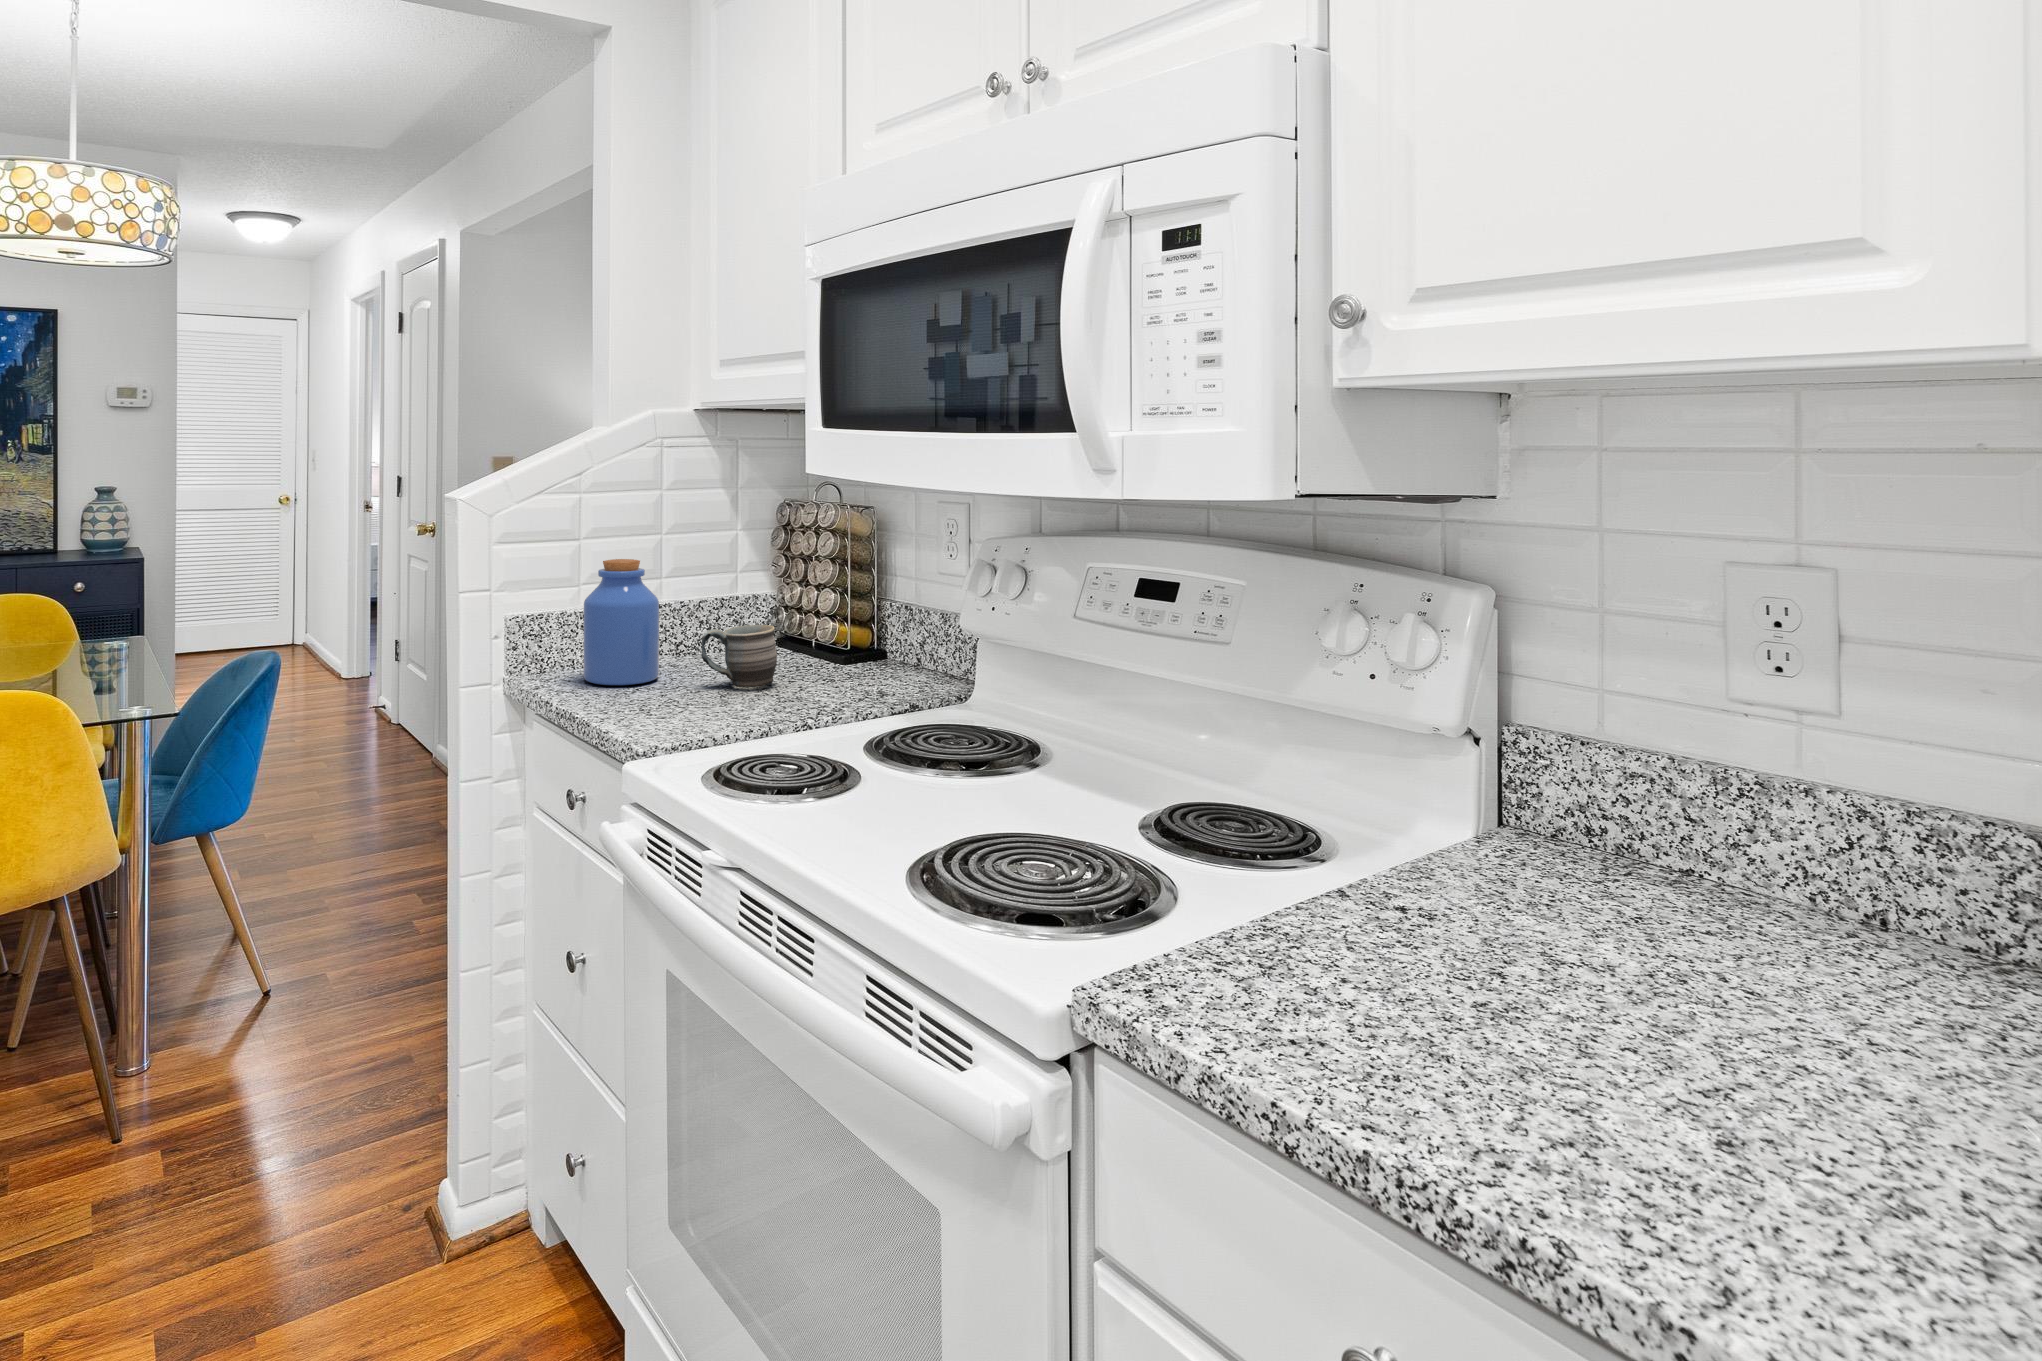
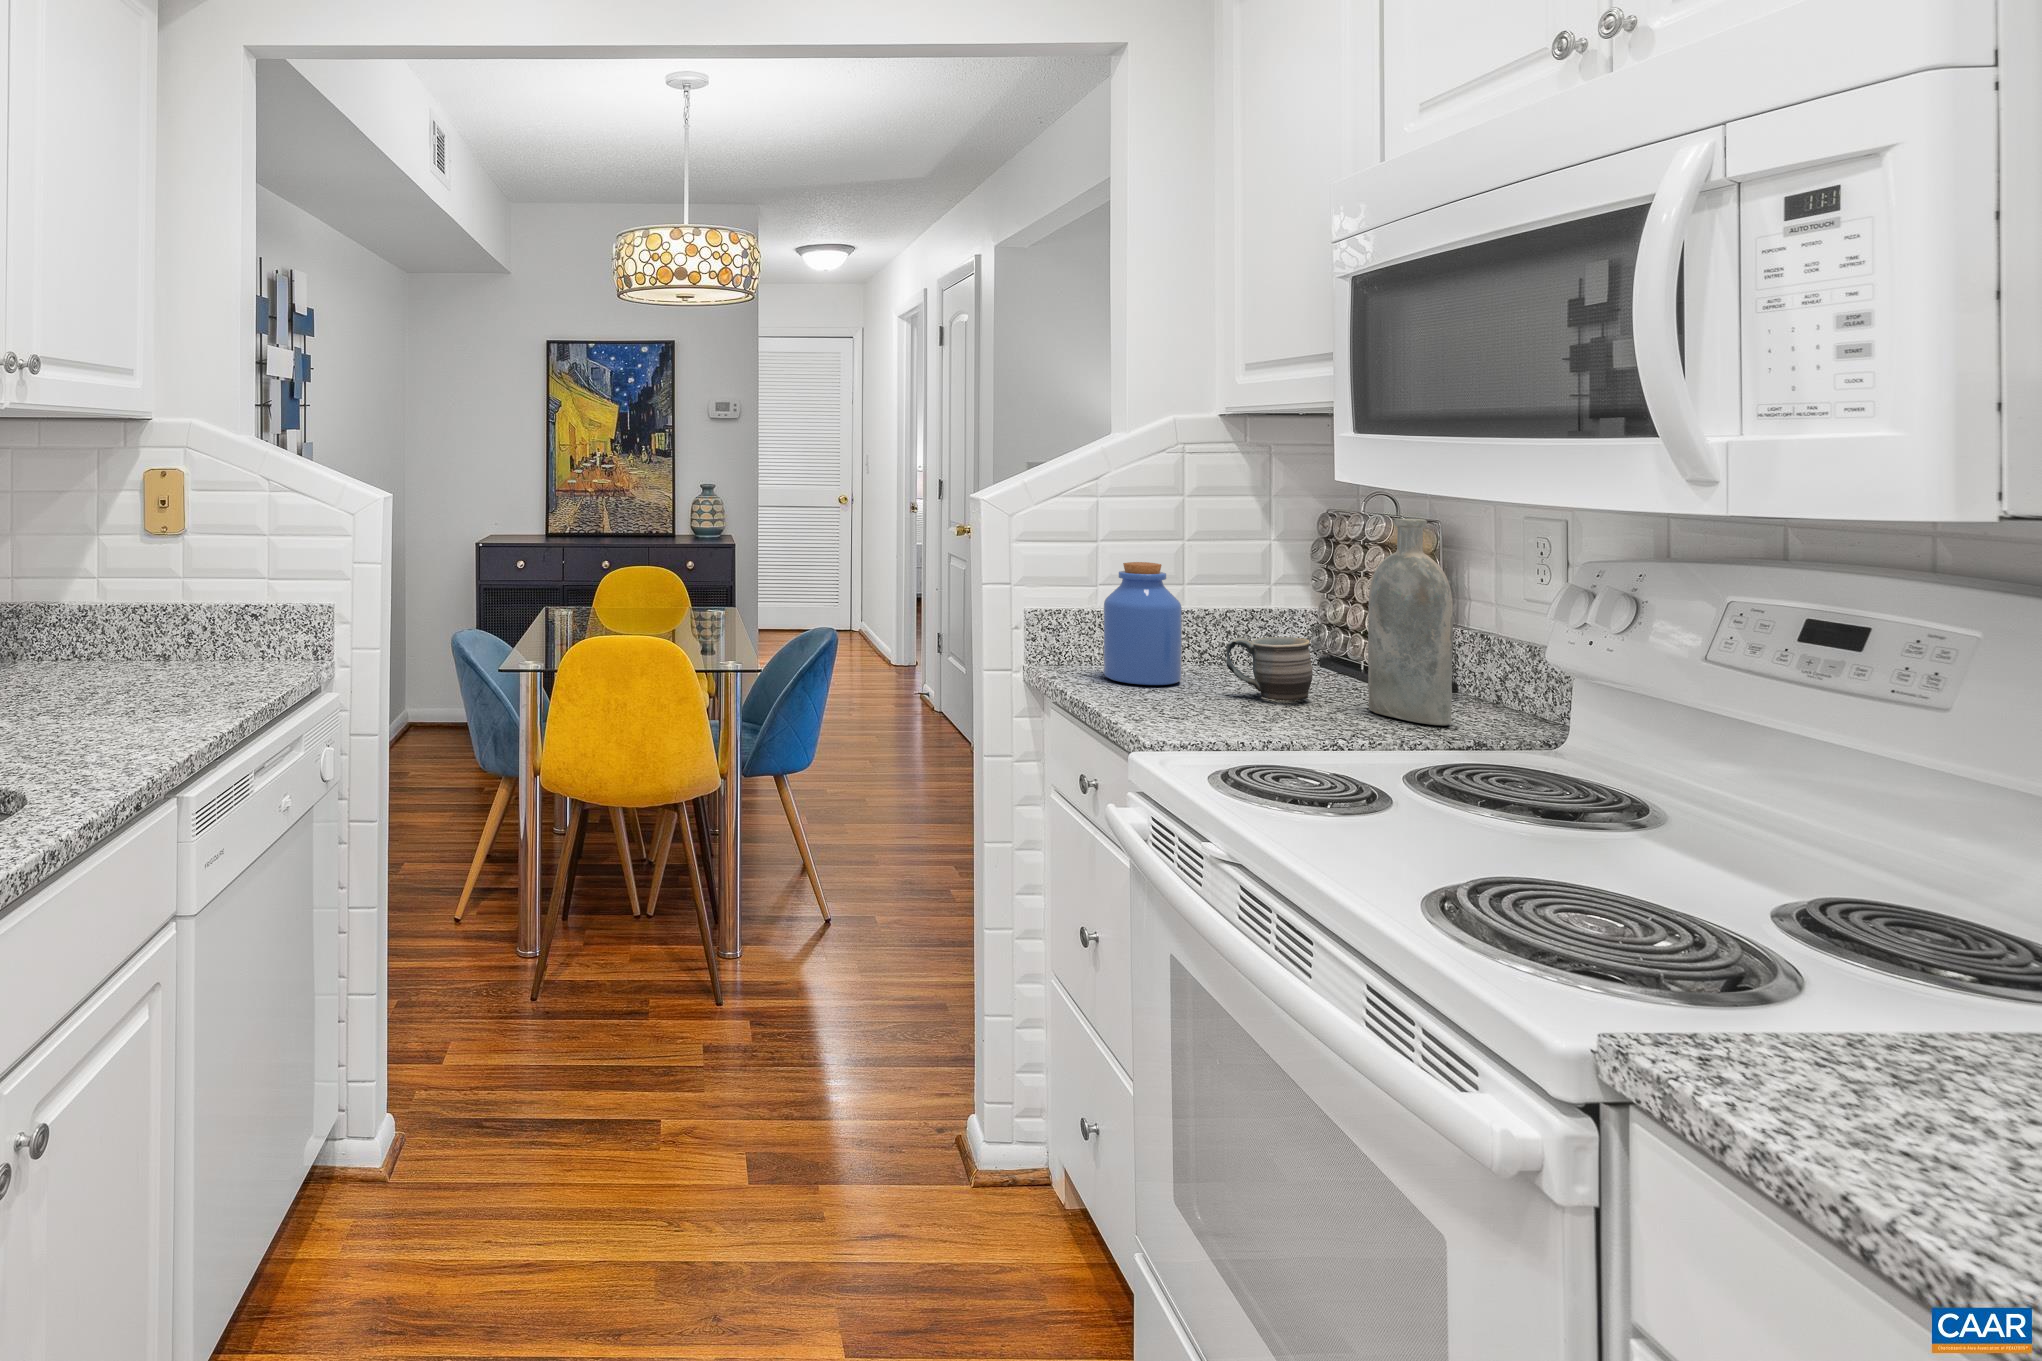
bottle: none [824,508,892,696] -> present [1368,519,1453,725]

